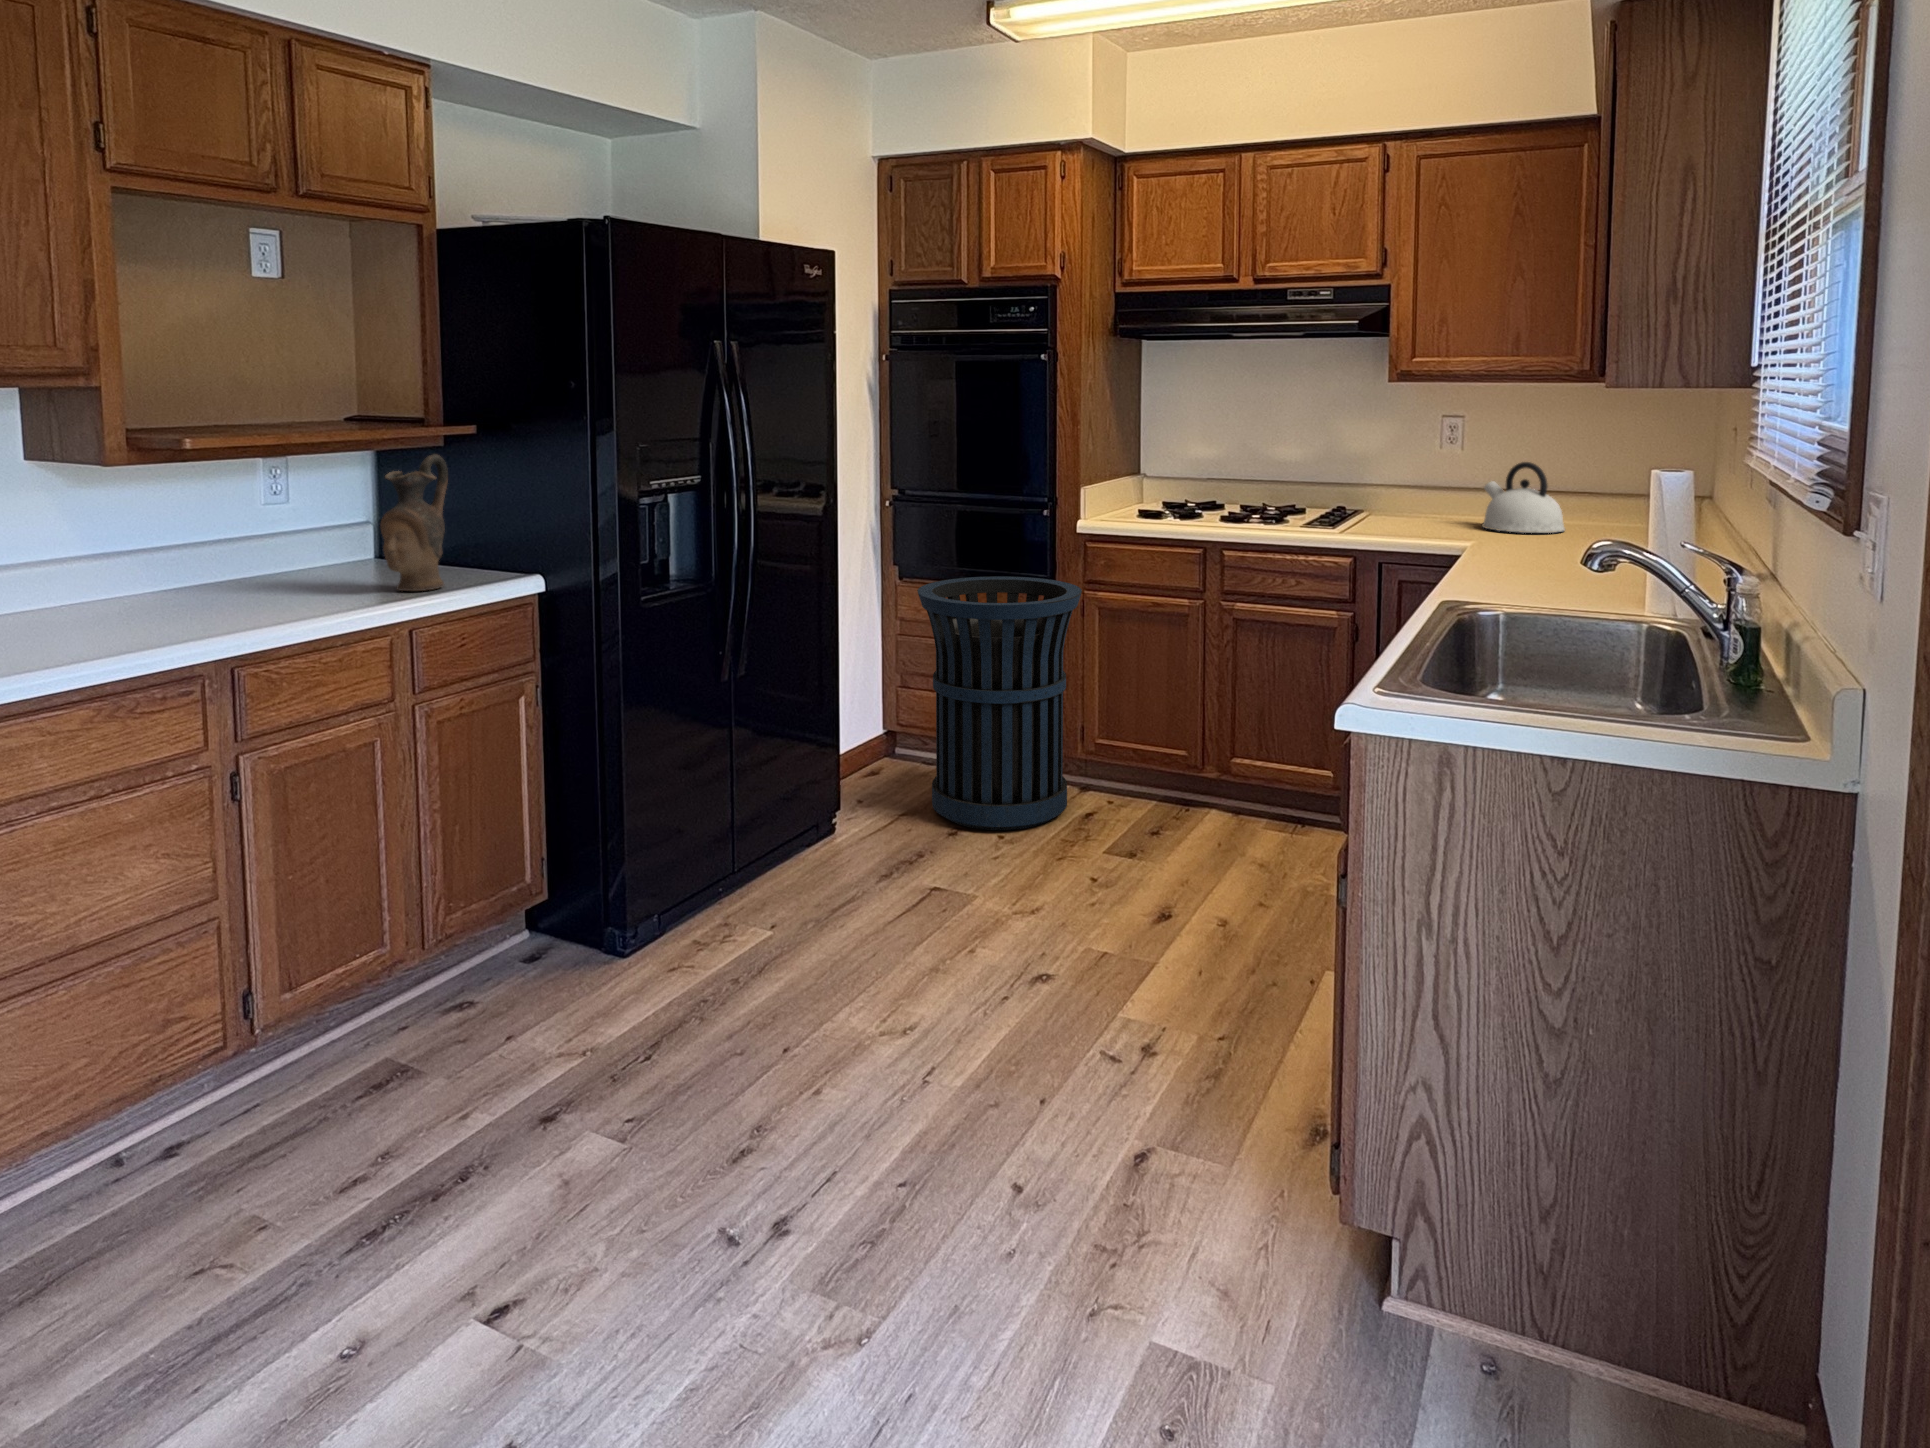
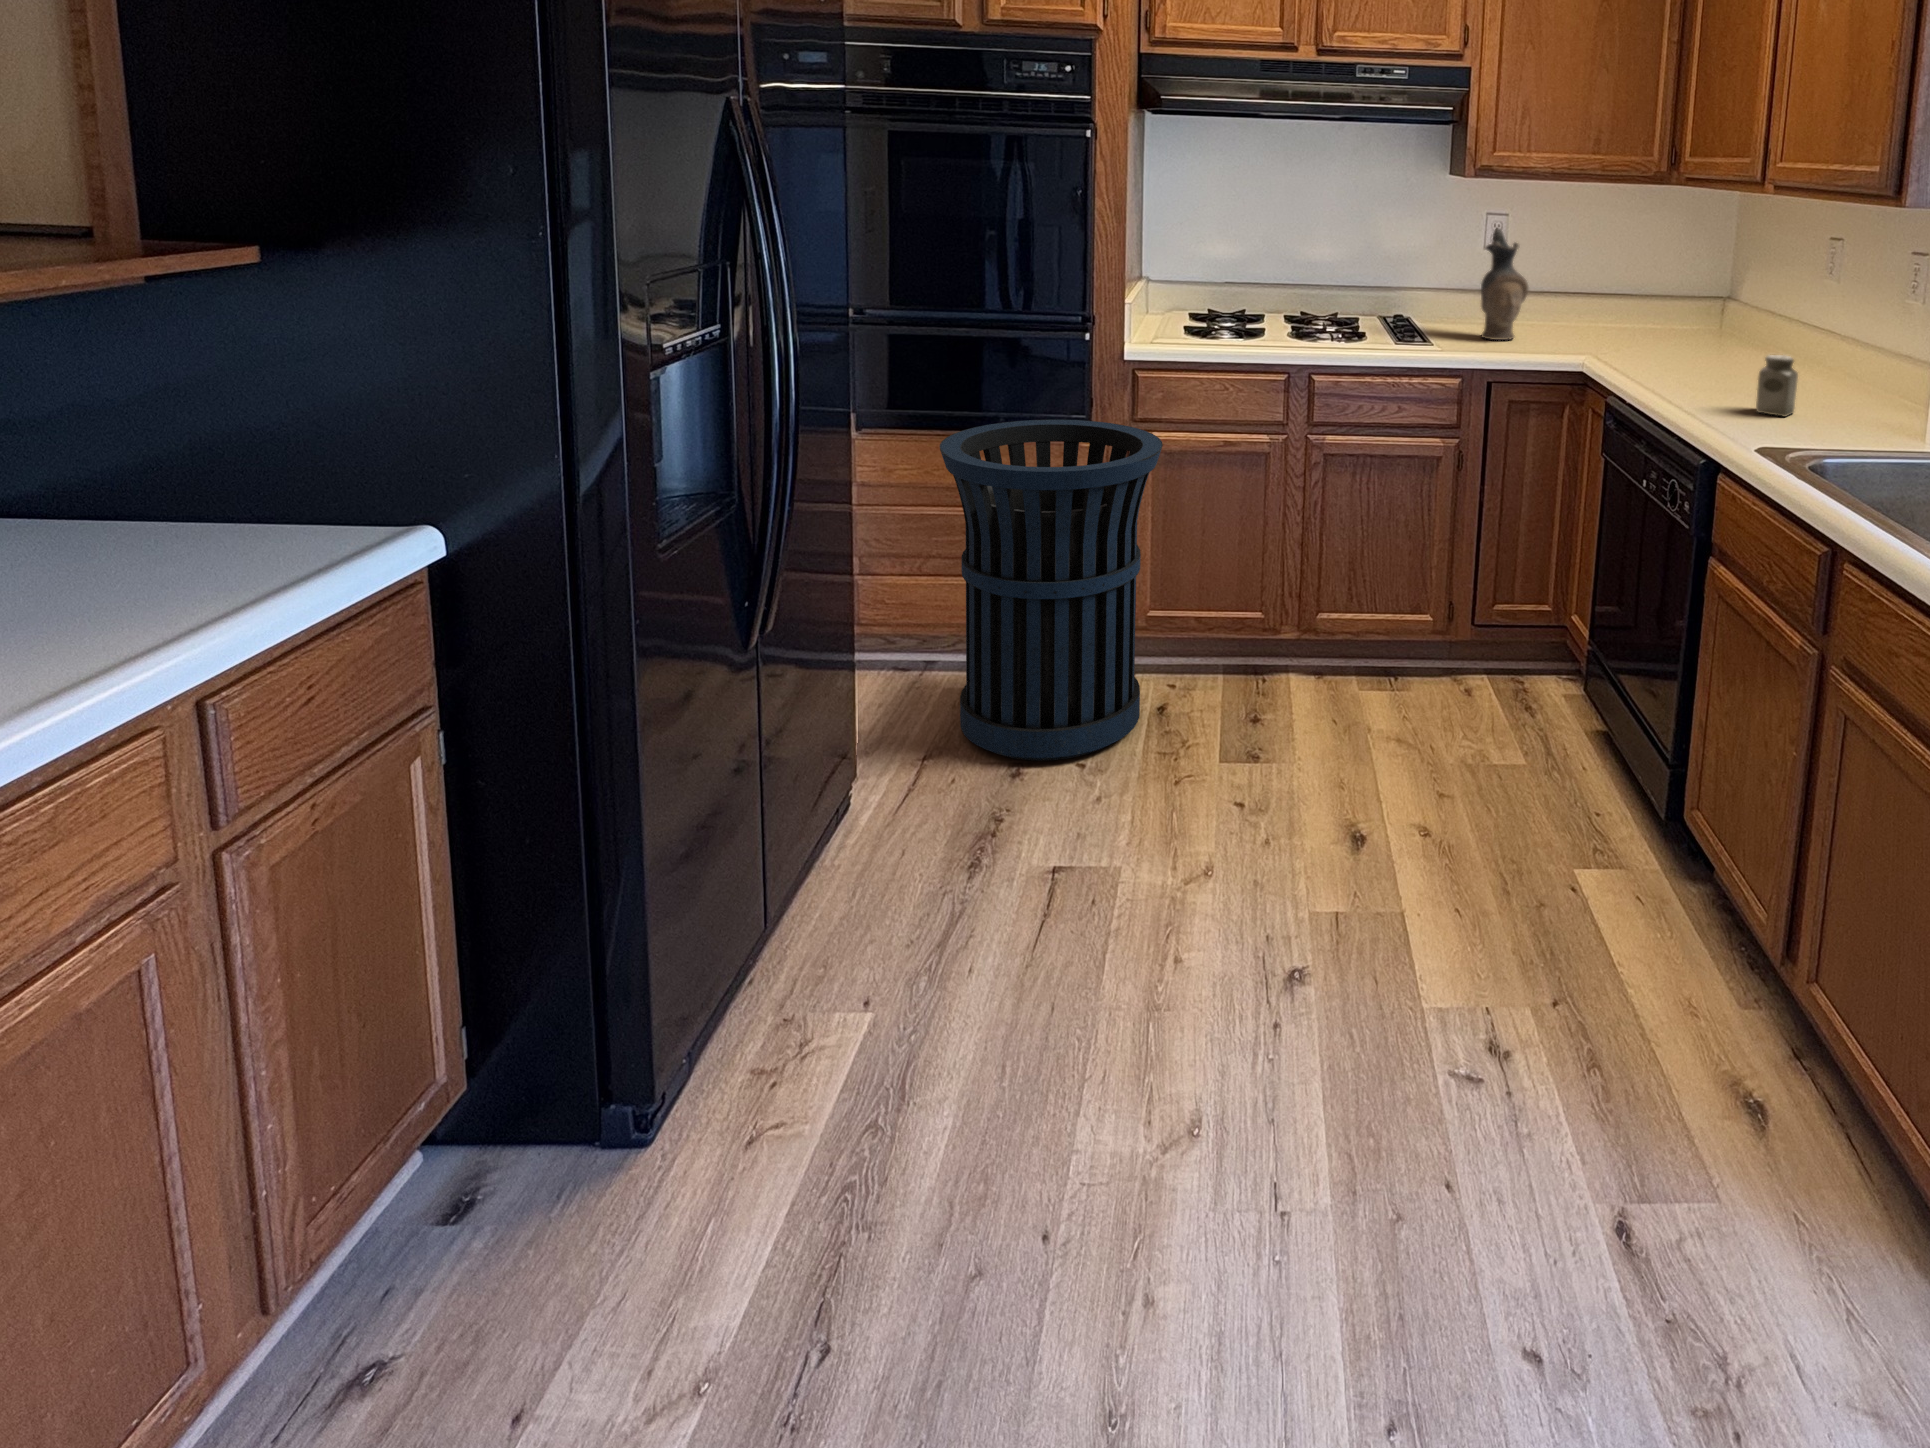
ceramic pitcher: present [380,454,448,591] -> present [1481,228,1528,340]
kettle: present [1482,462,1565,533] -> none [1563,268,1649,344]
salt shaker: none [1521,529,1563,585] -> present [1756,355,1798,416]

